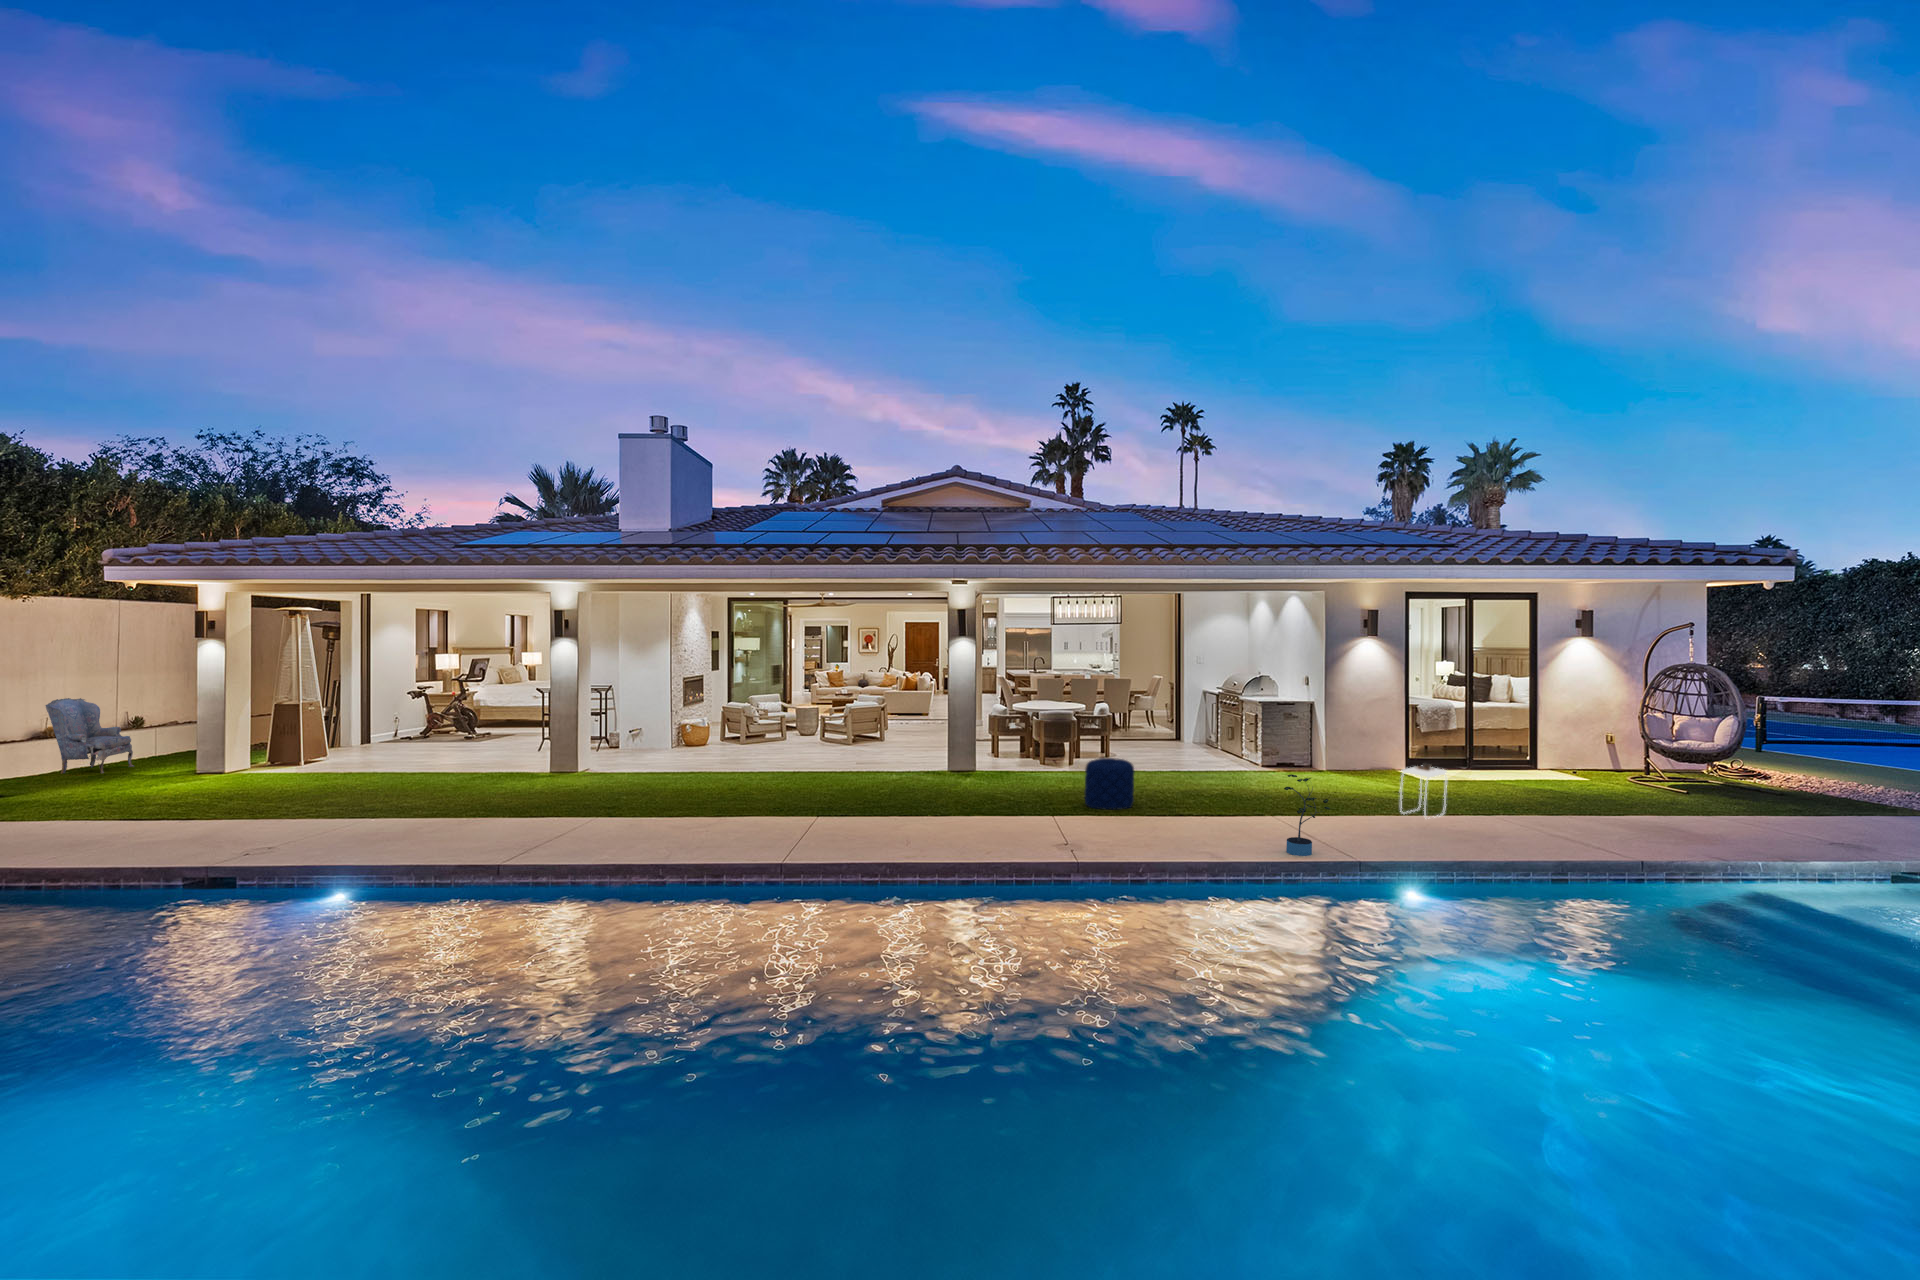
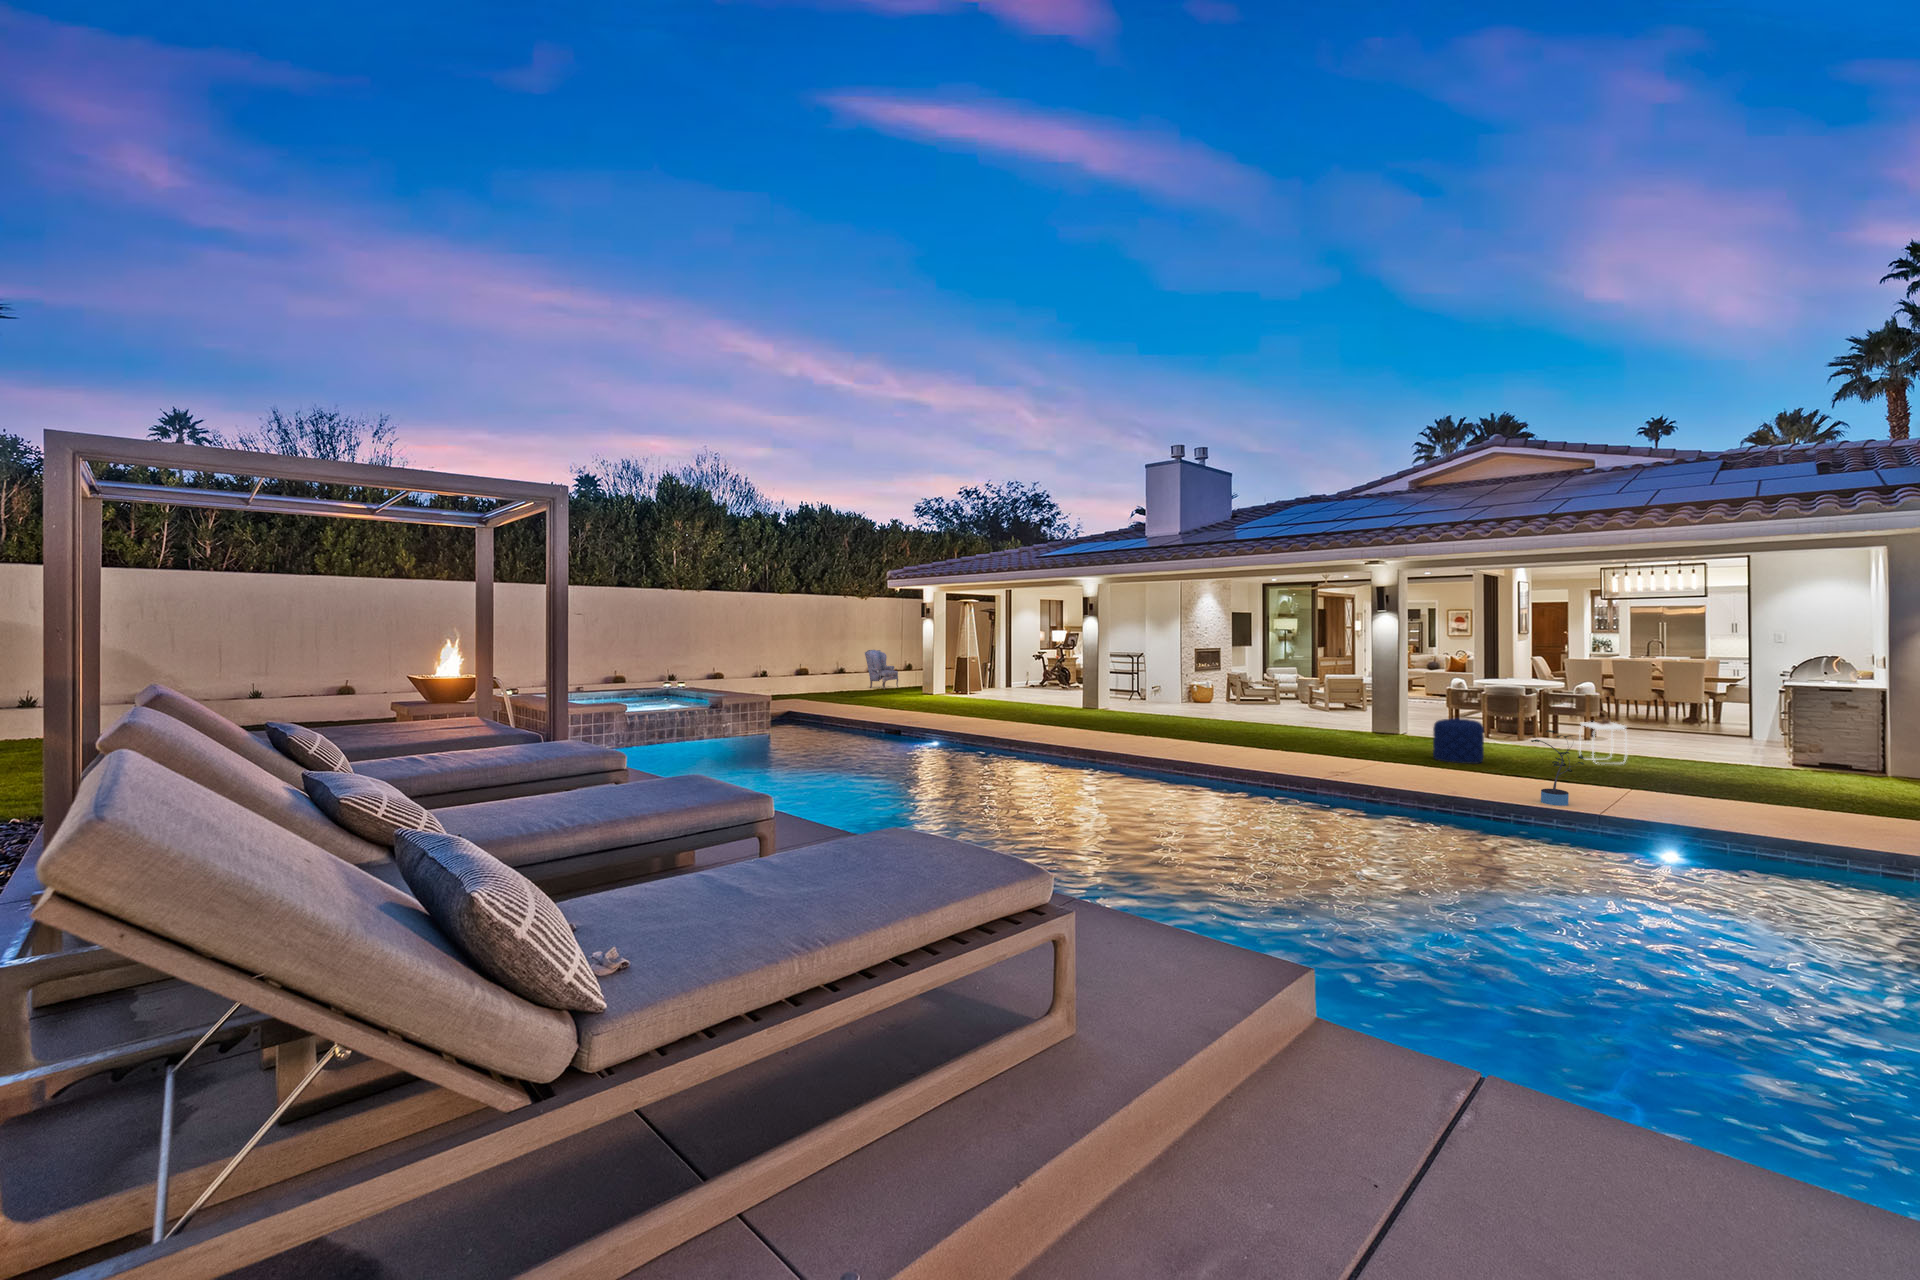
side table: present [1400,763,1447,816] -> present [1580,719,1627,764]

